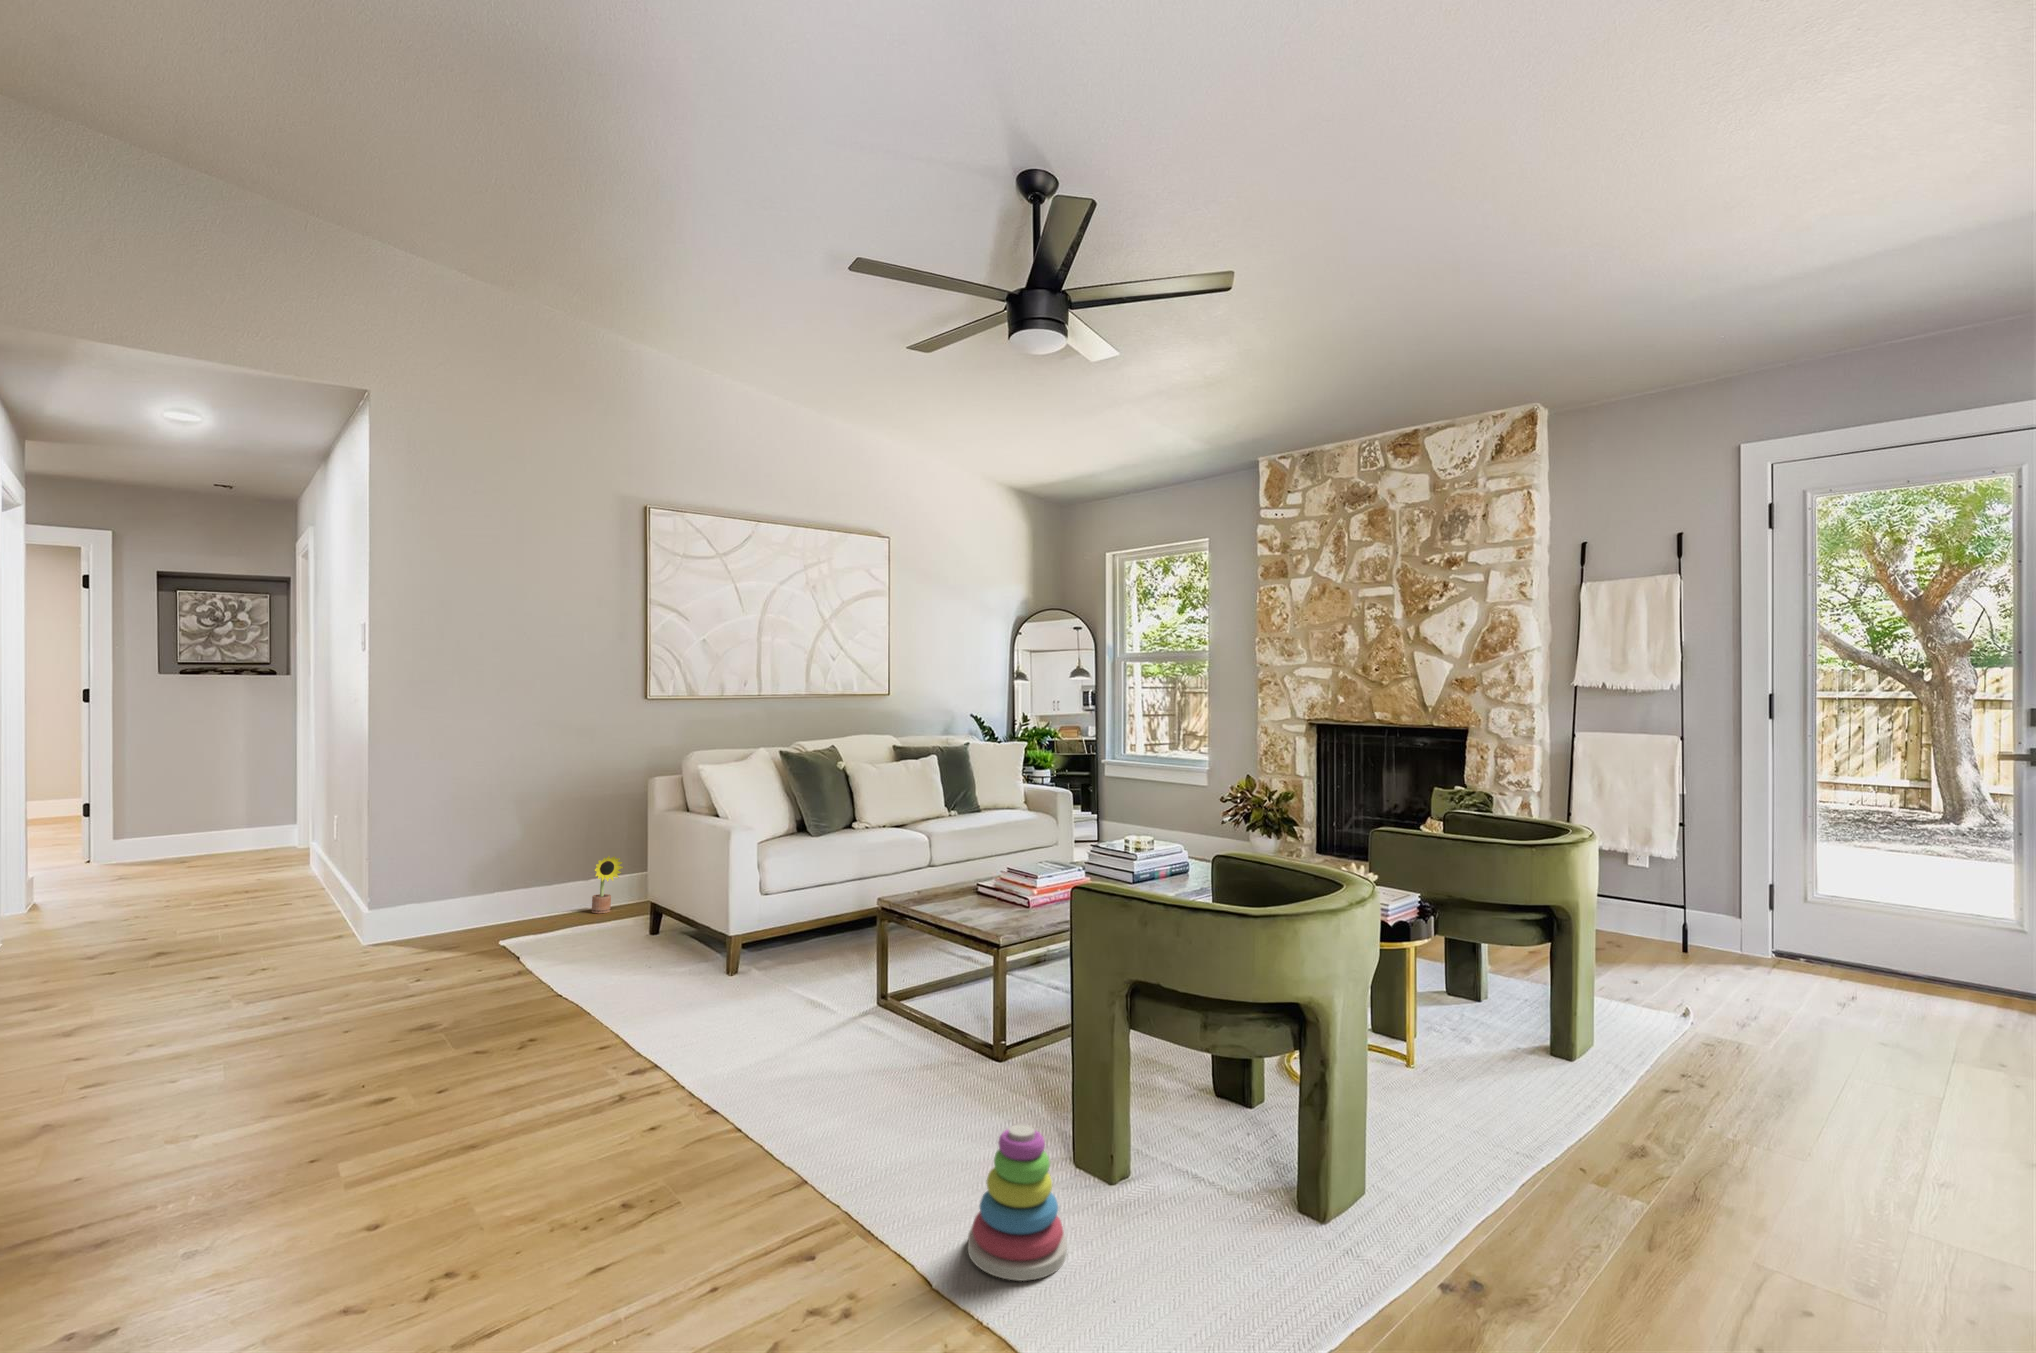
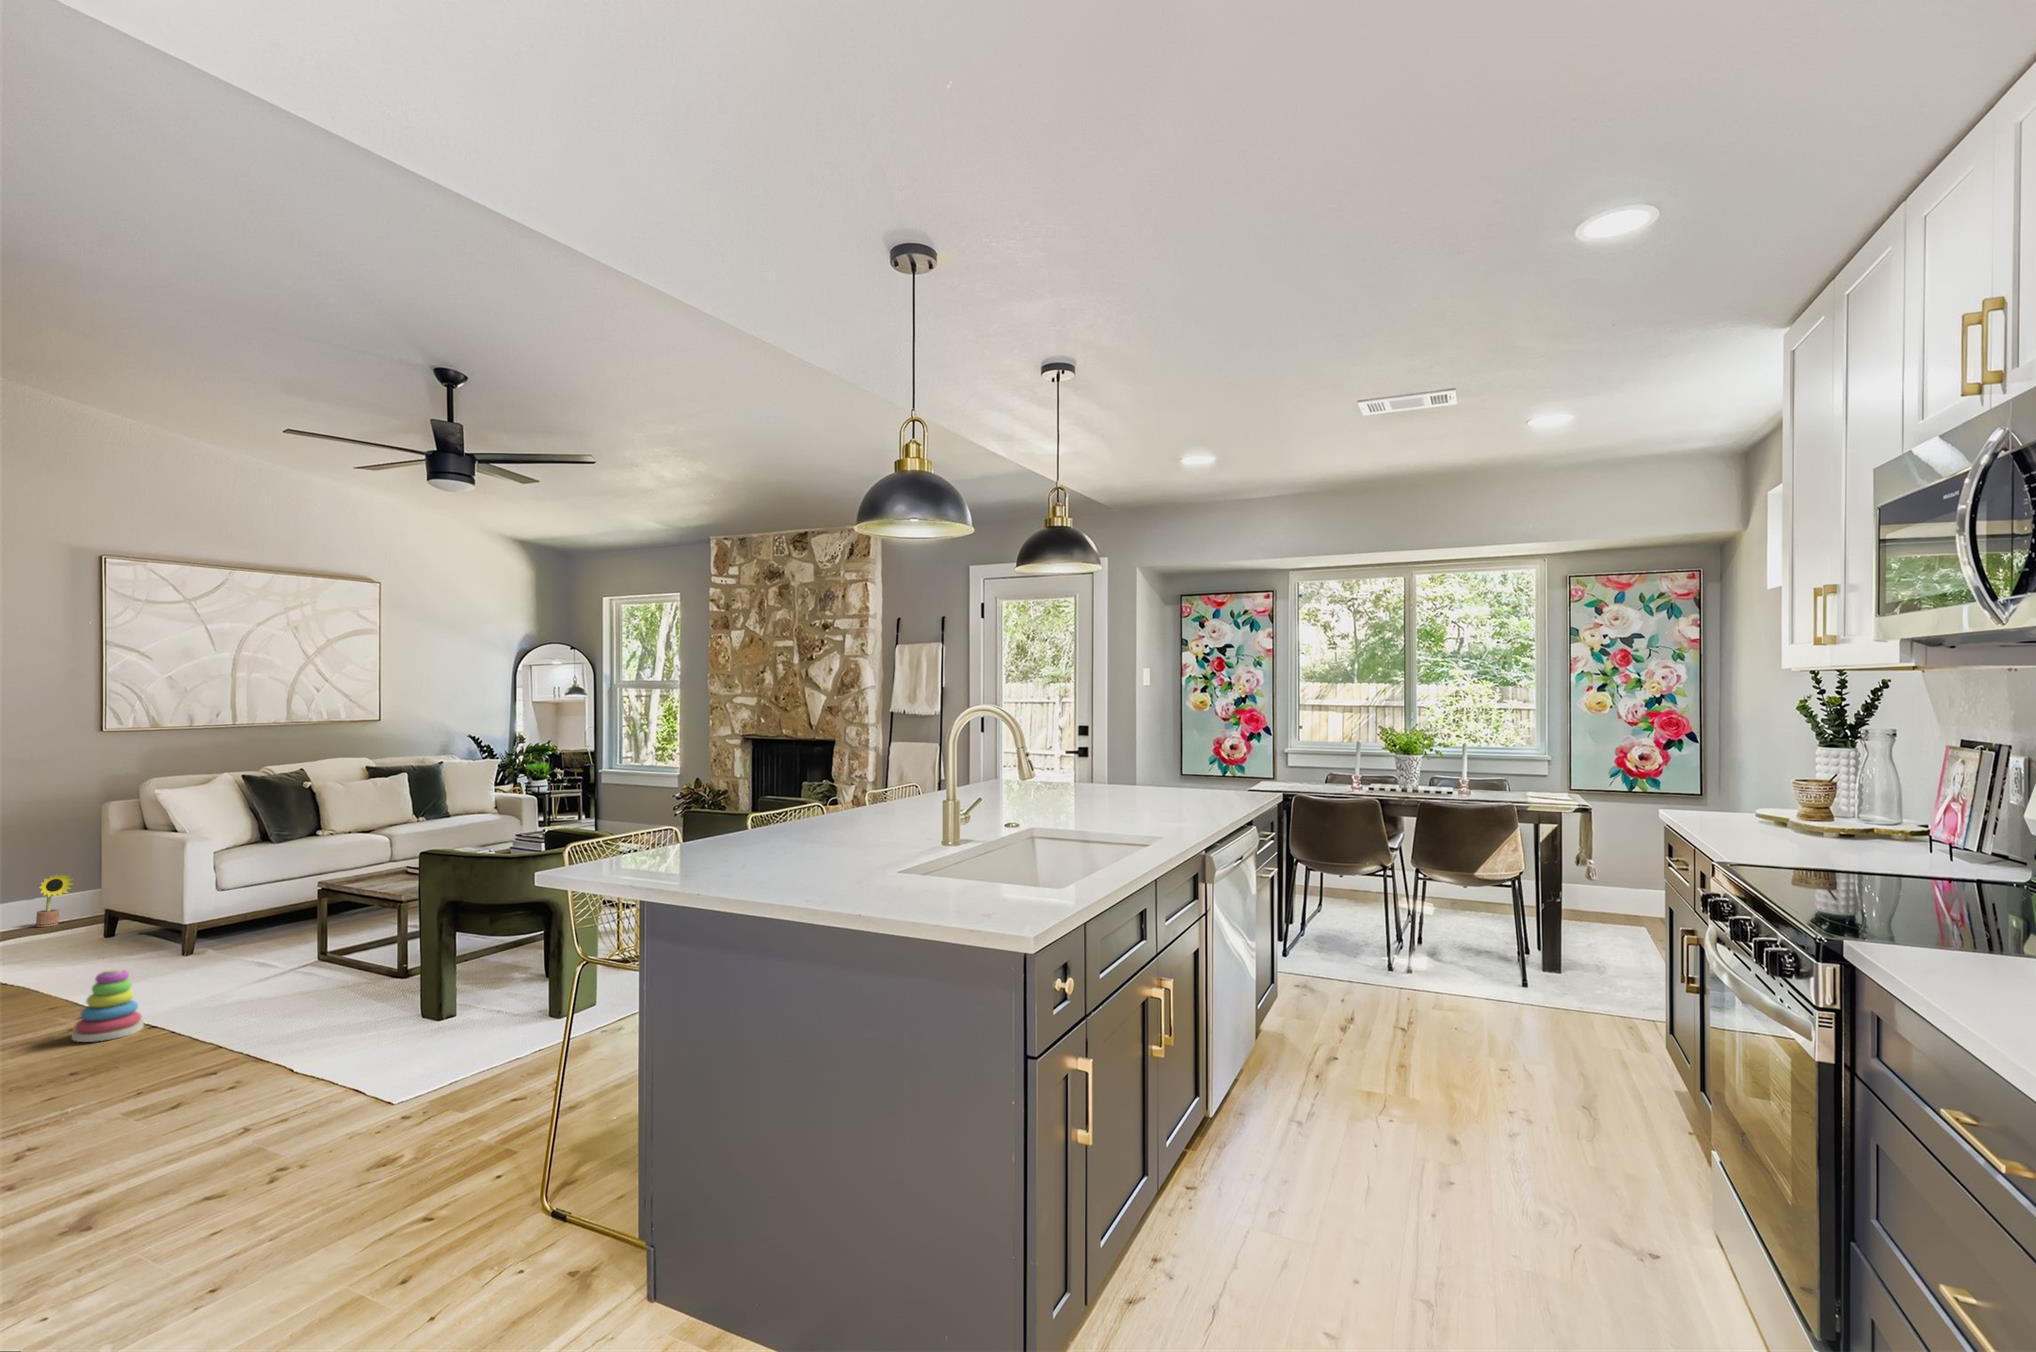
stacking toy: present [968,1124,1067,1281] -> present [72,968,144,1042]

